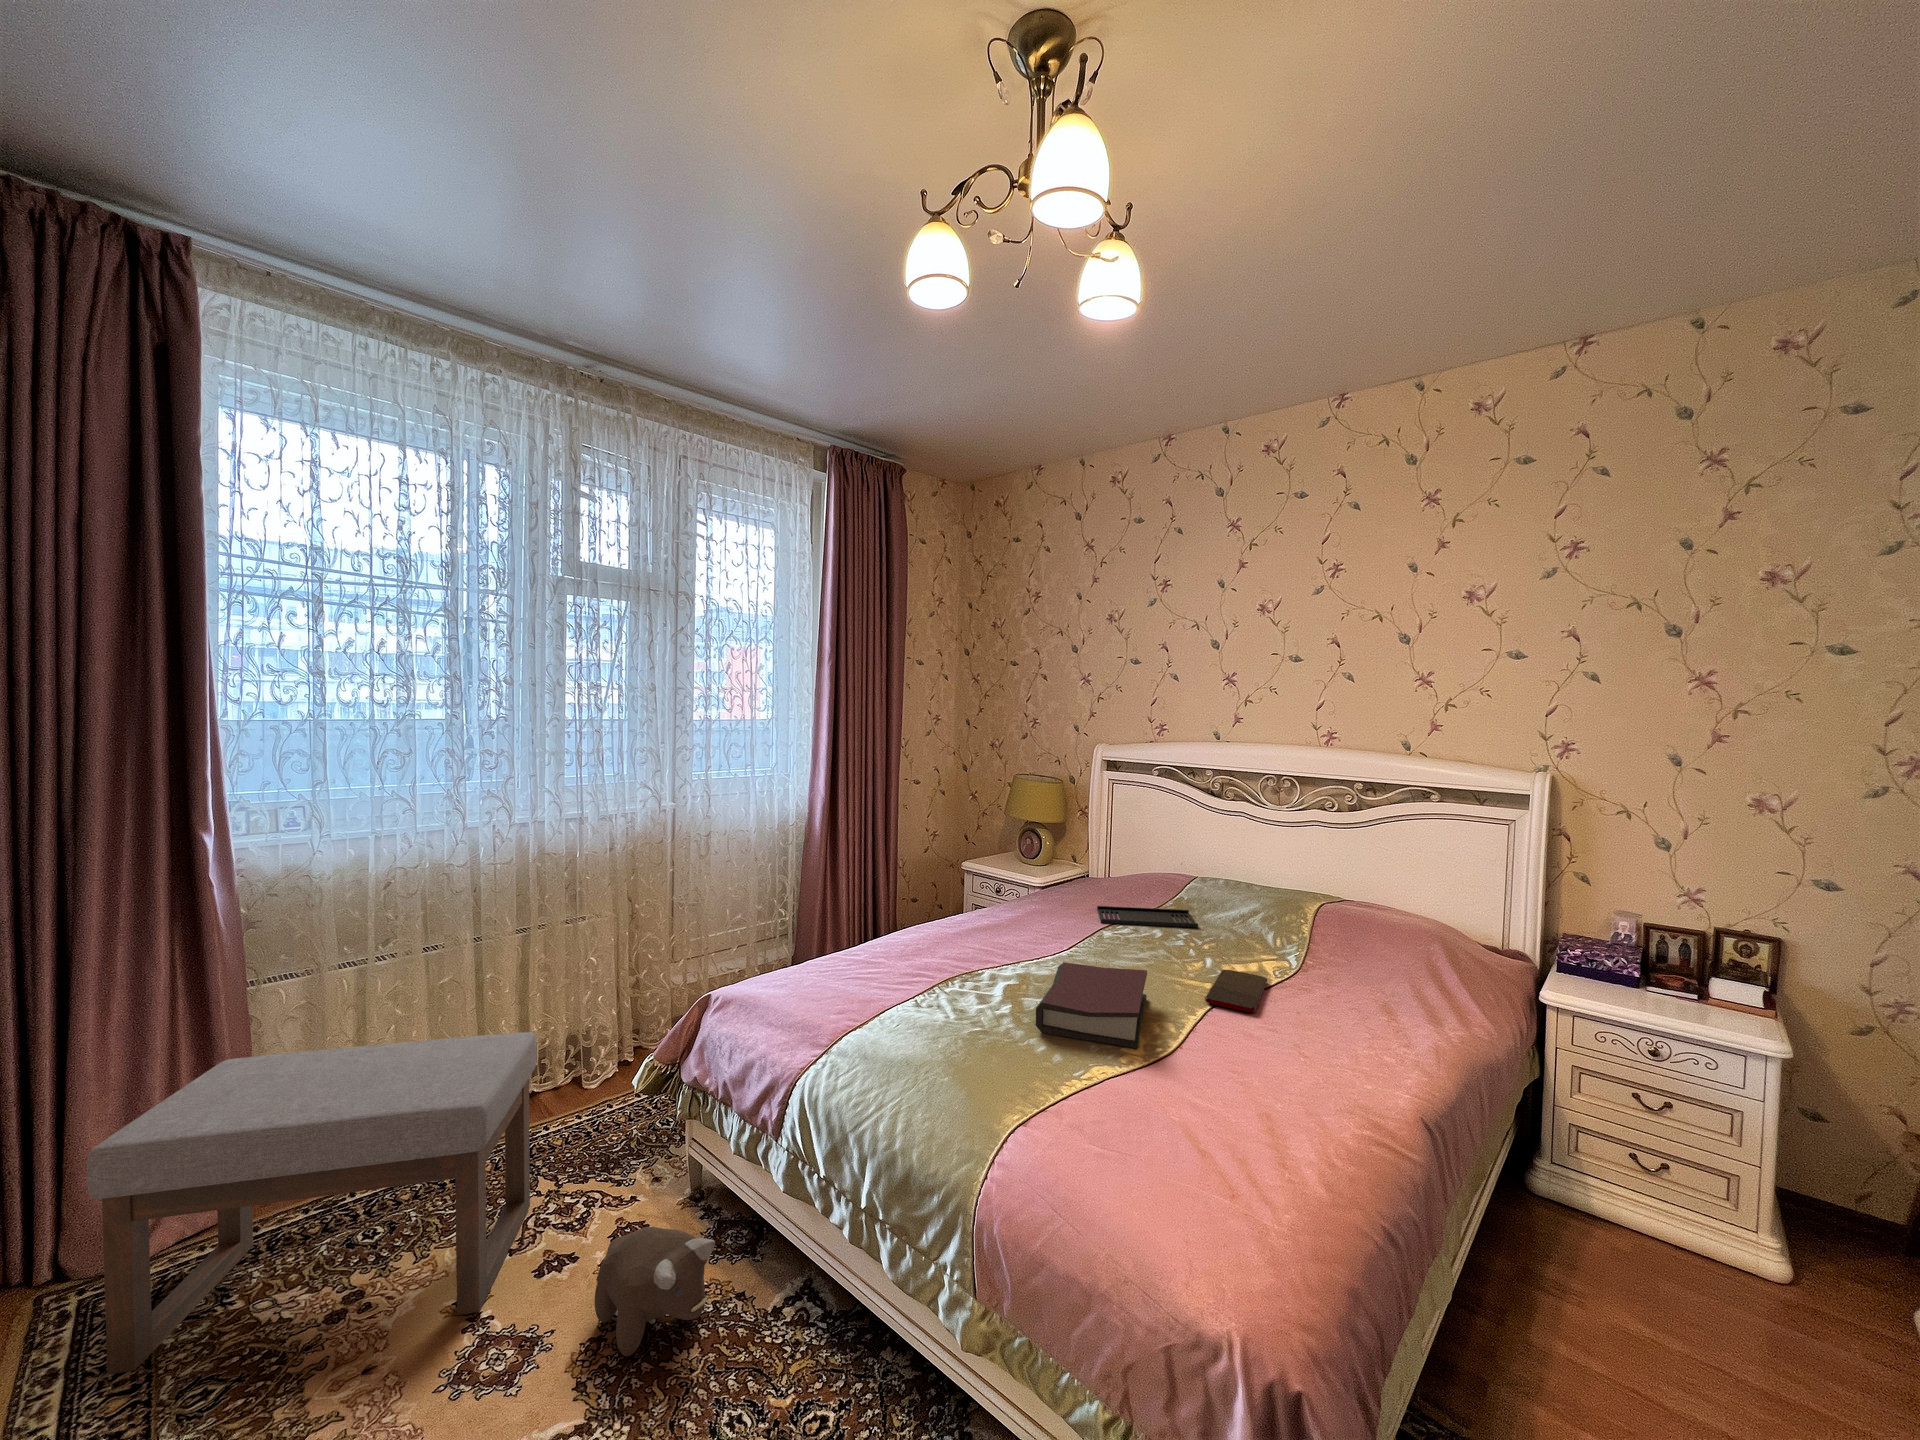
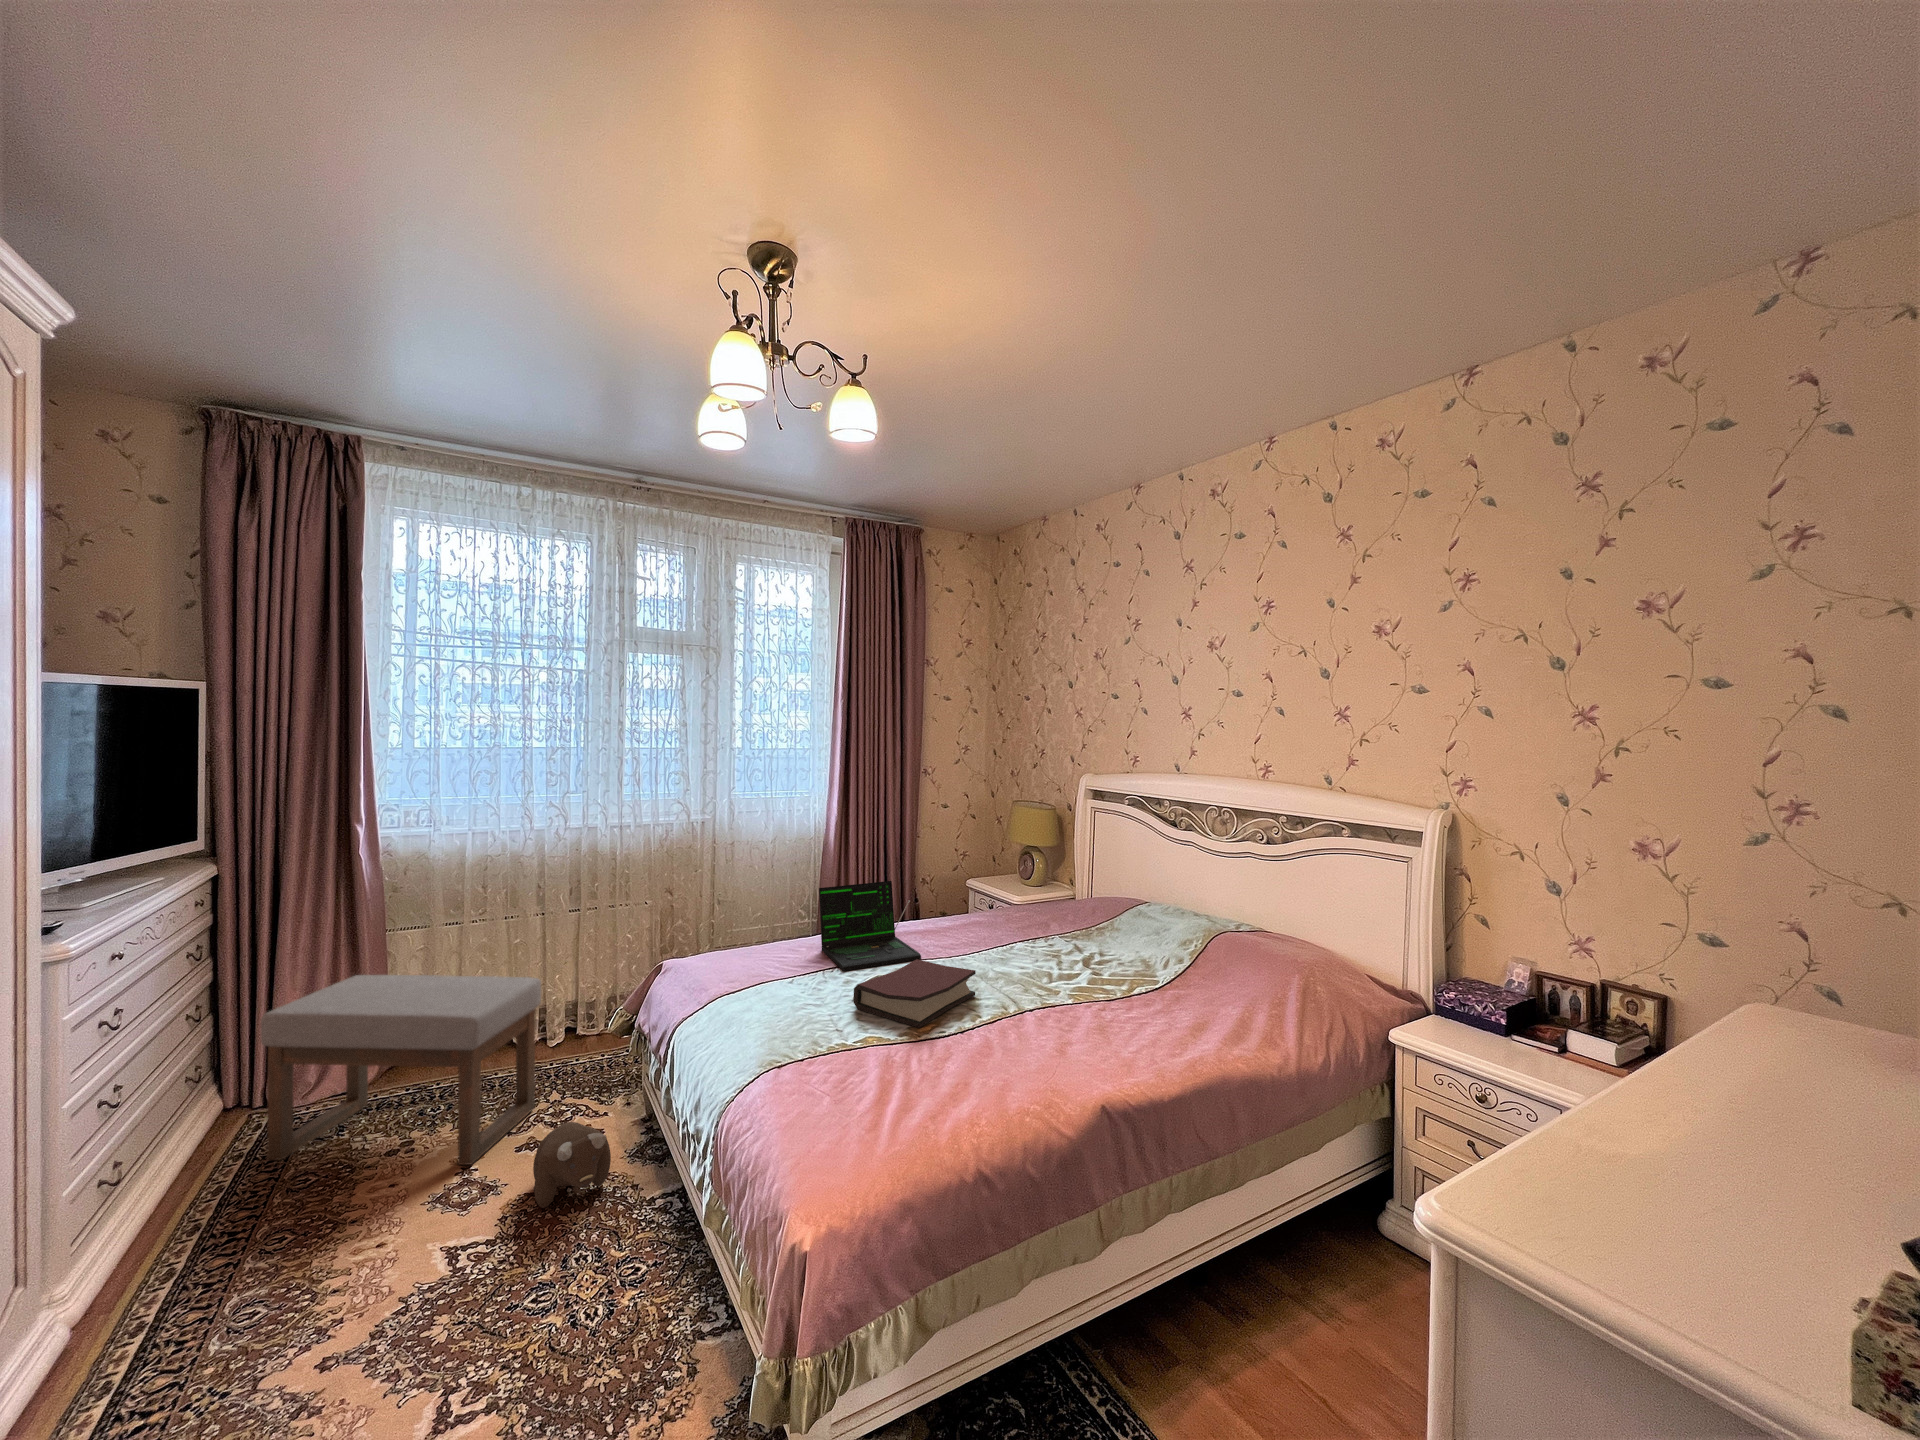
laptop: none [906,871,1038,984] -> present [819,881,921,971]
tray: present [1097,906,1198,927] -> none [1015,923,1109,947]
smartphone: present [1205,970,1267,1012] -> none [1023,981,1103,1014]

